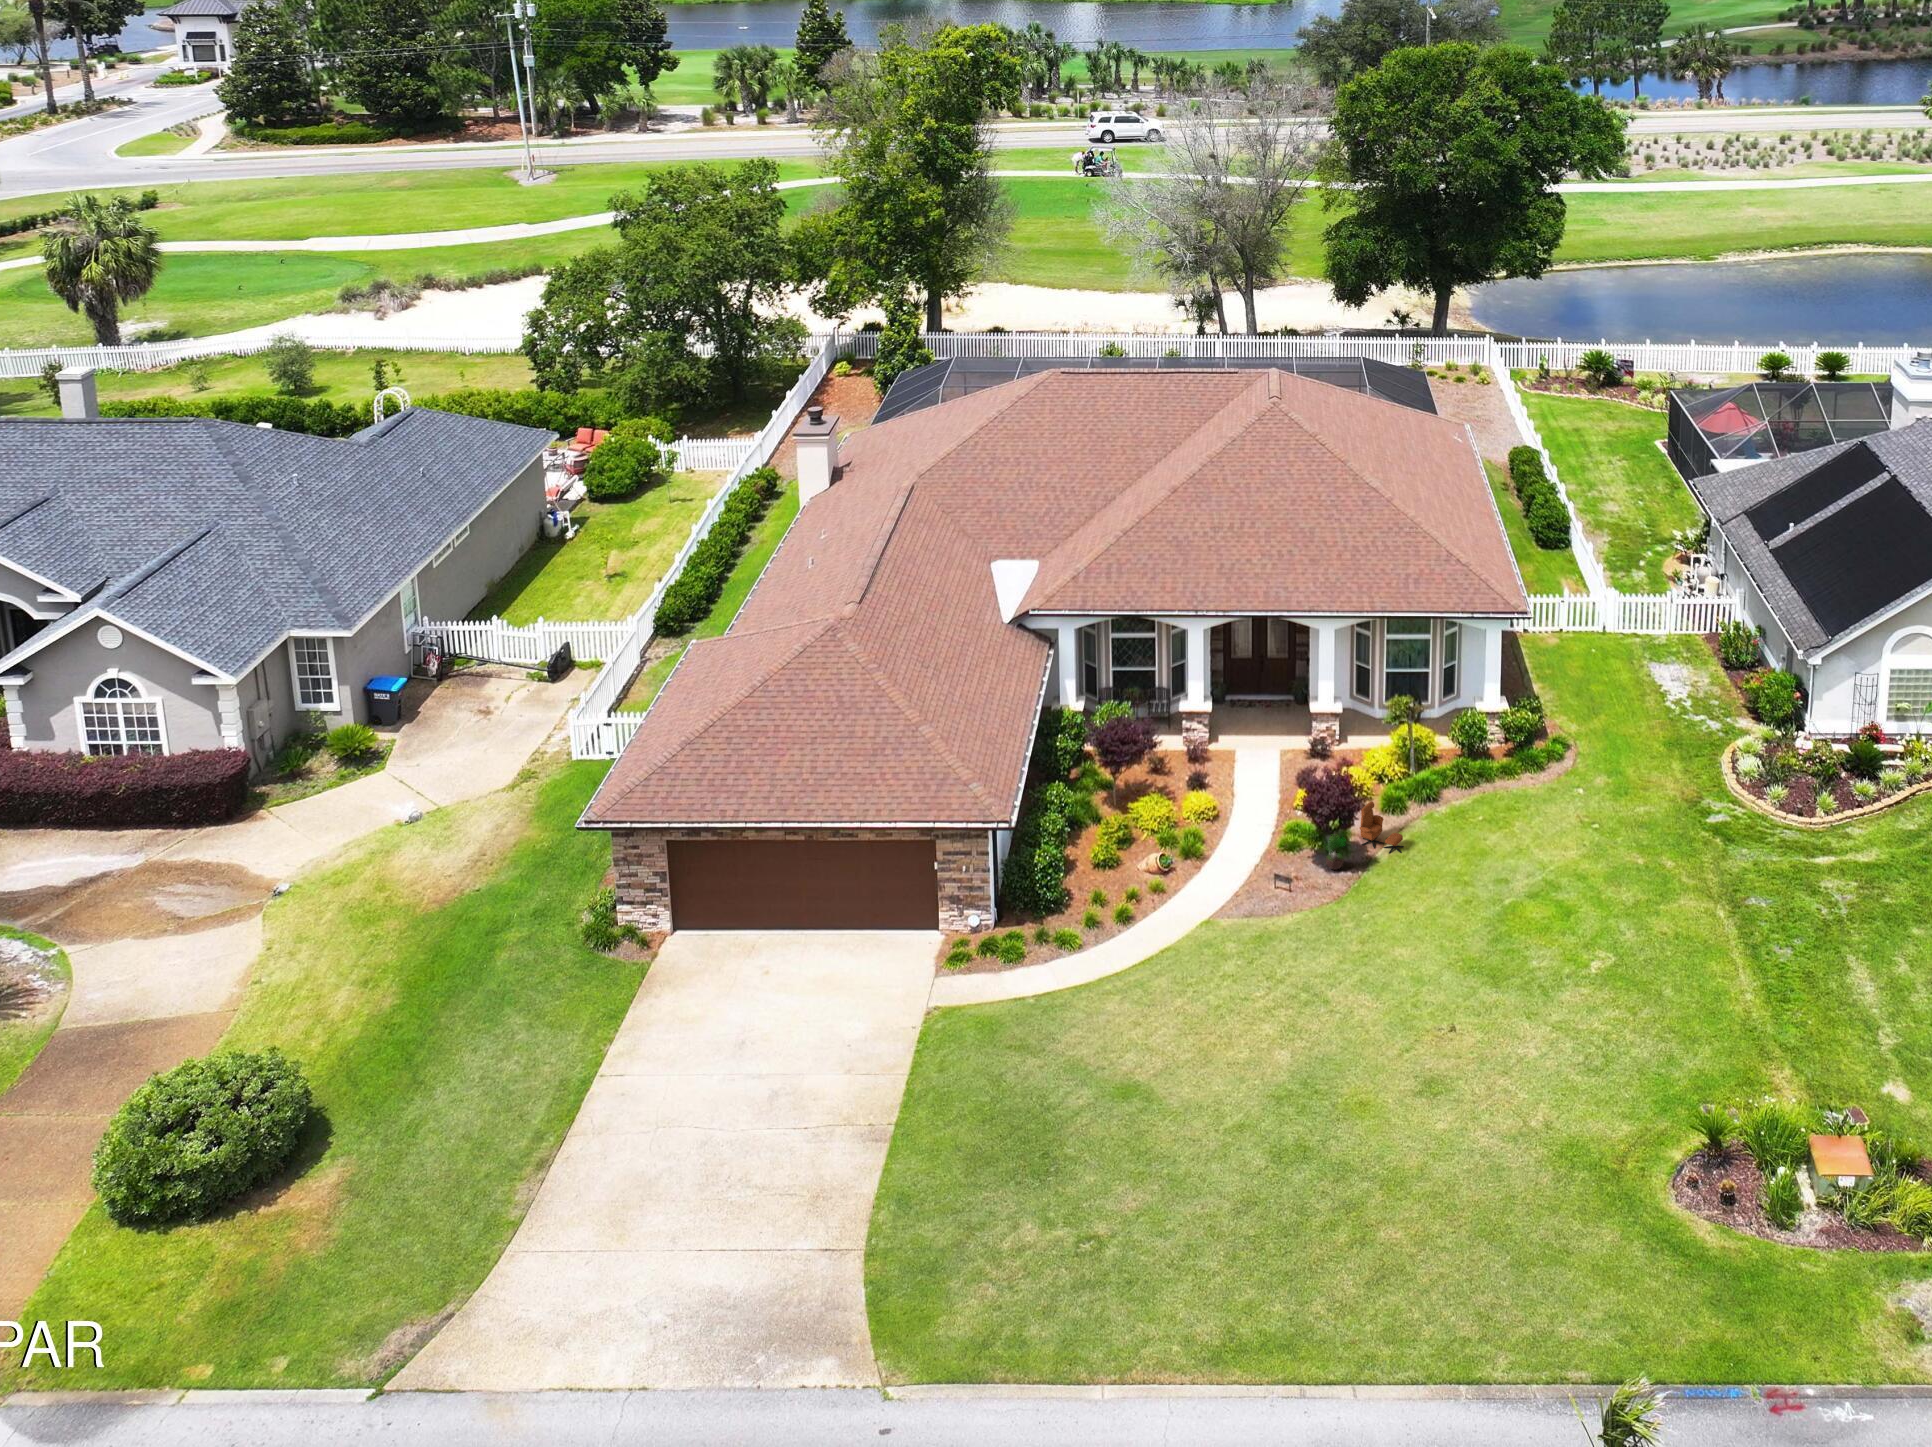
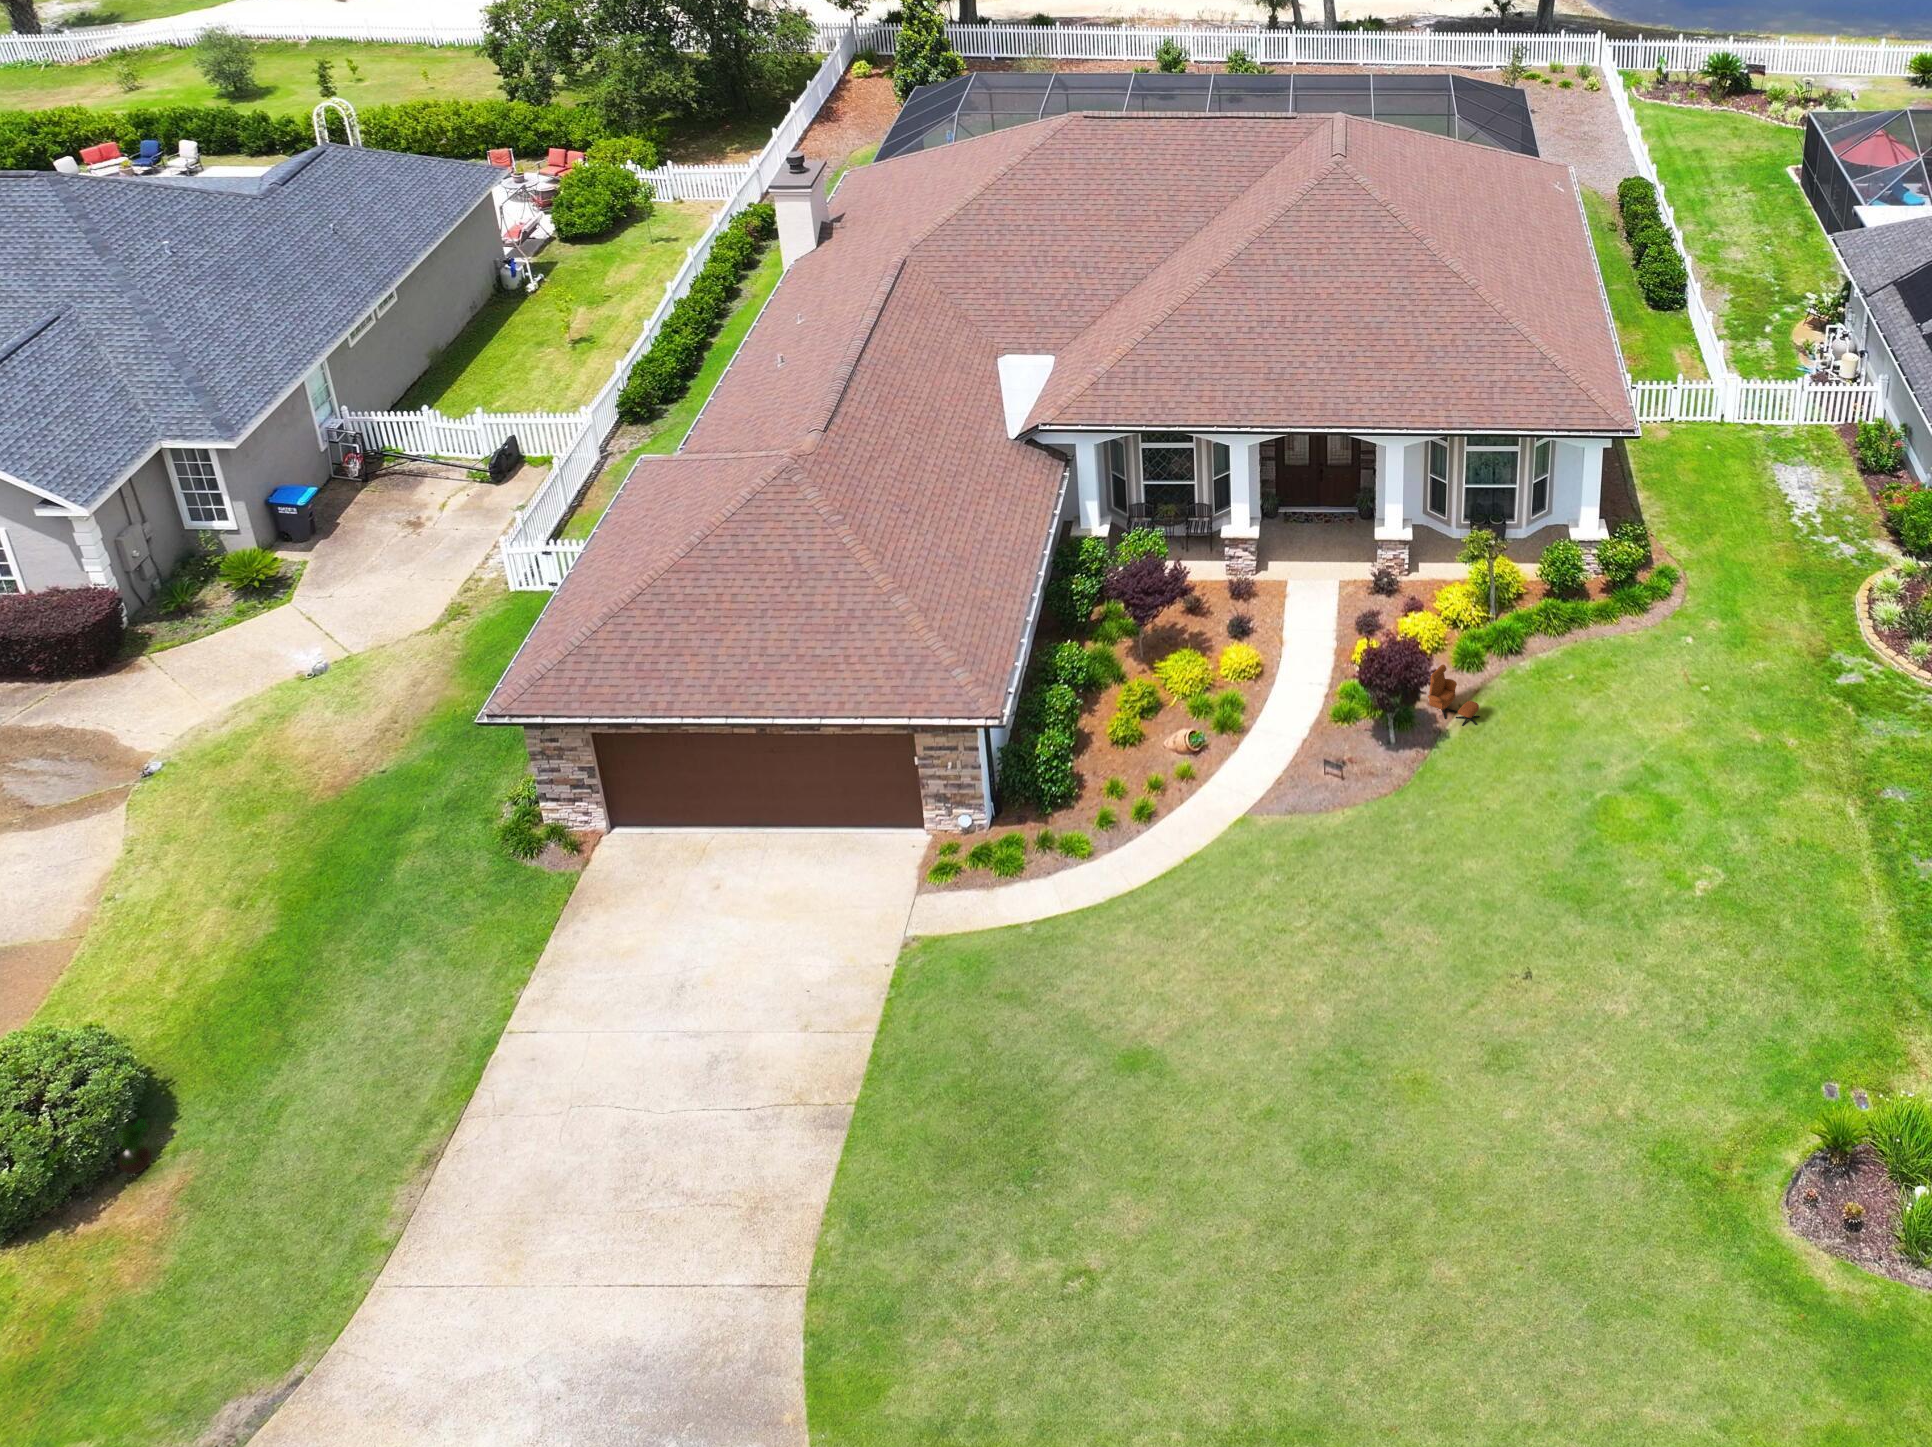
potted tree: present [1326,836,1345,870] -> present [117,1120,151,1174]

